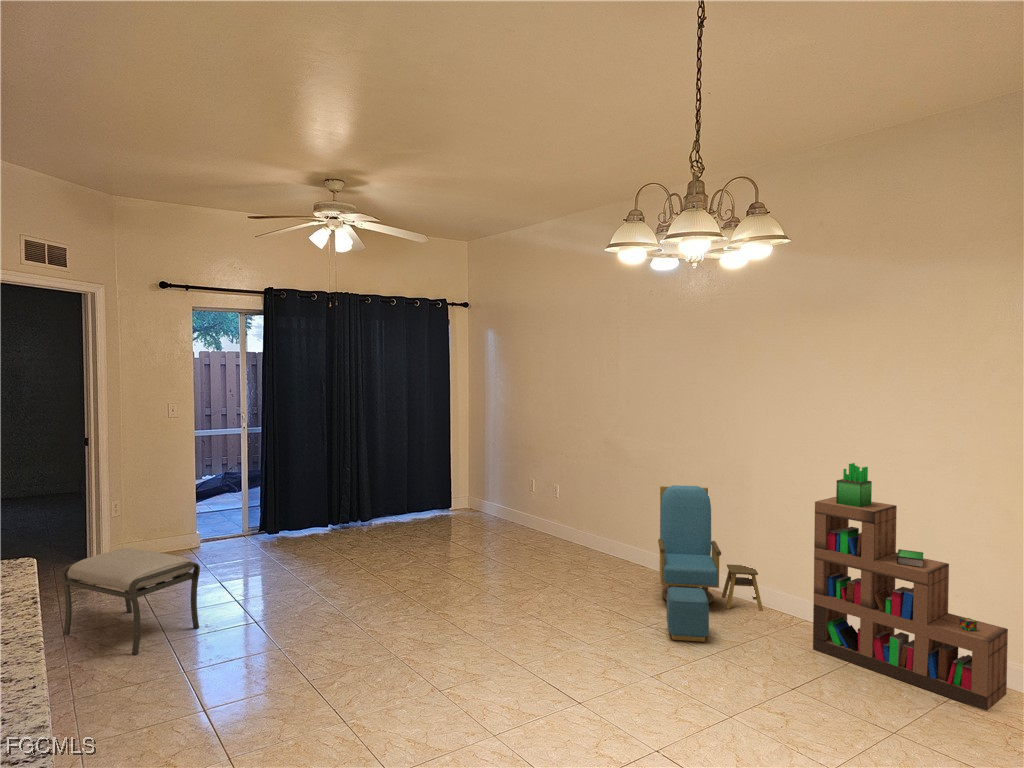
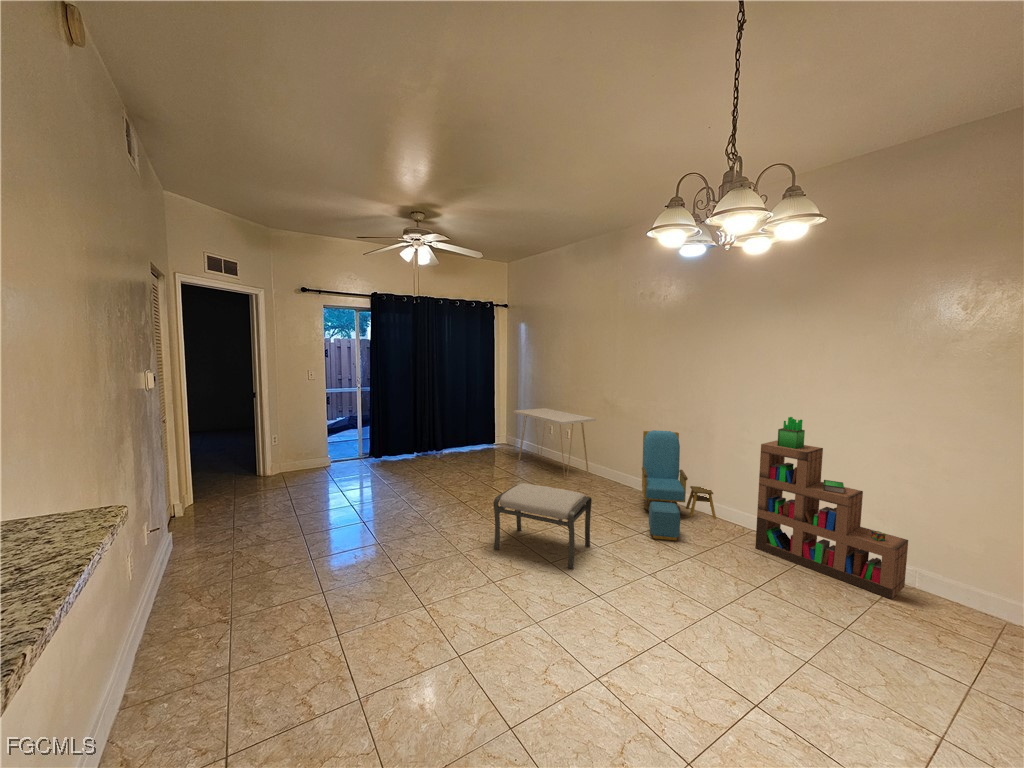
console table: none [476,456,595,560] -> present [514,408,596,480]
ottoman: present [60,548,200,655] -> present [493,483,592,569]

